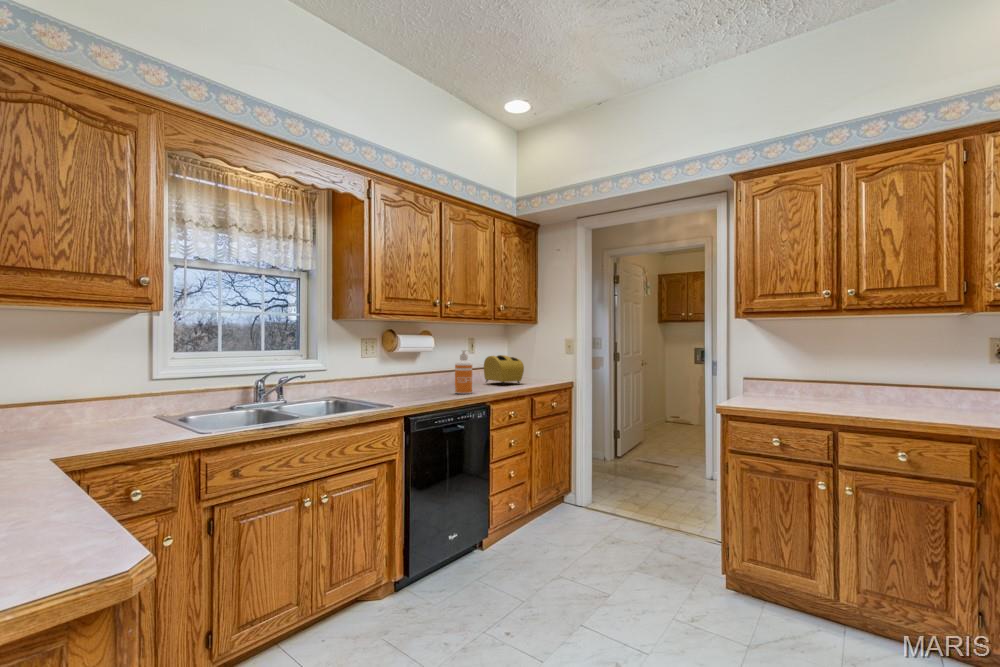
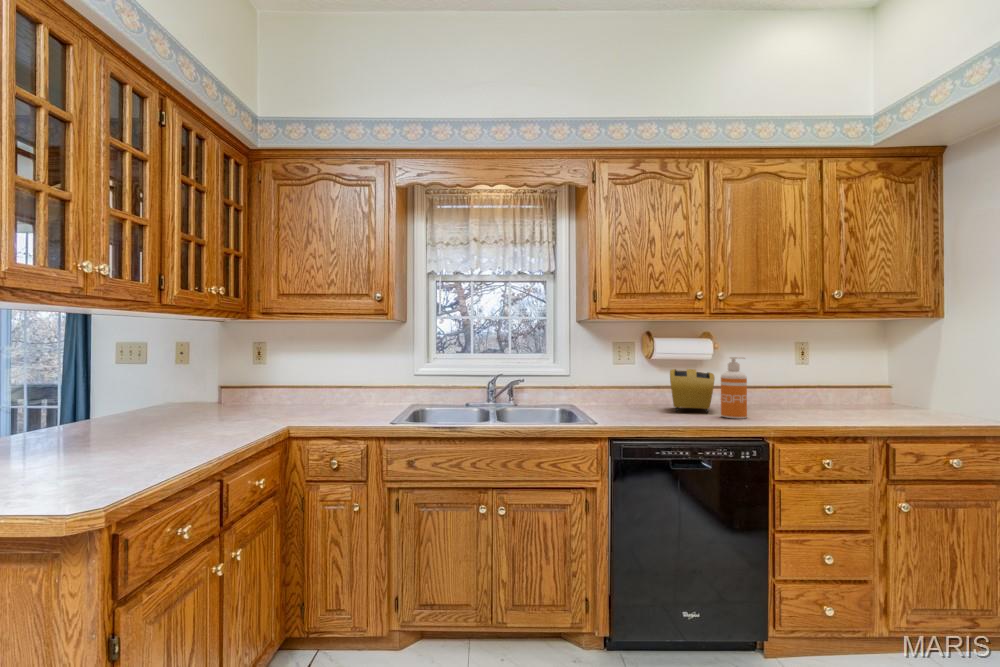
toaster: present [484,355,524,385] -> present [670,369,715,413]

